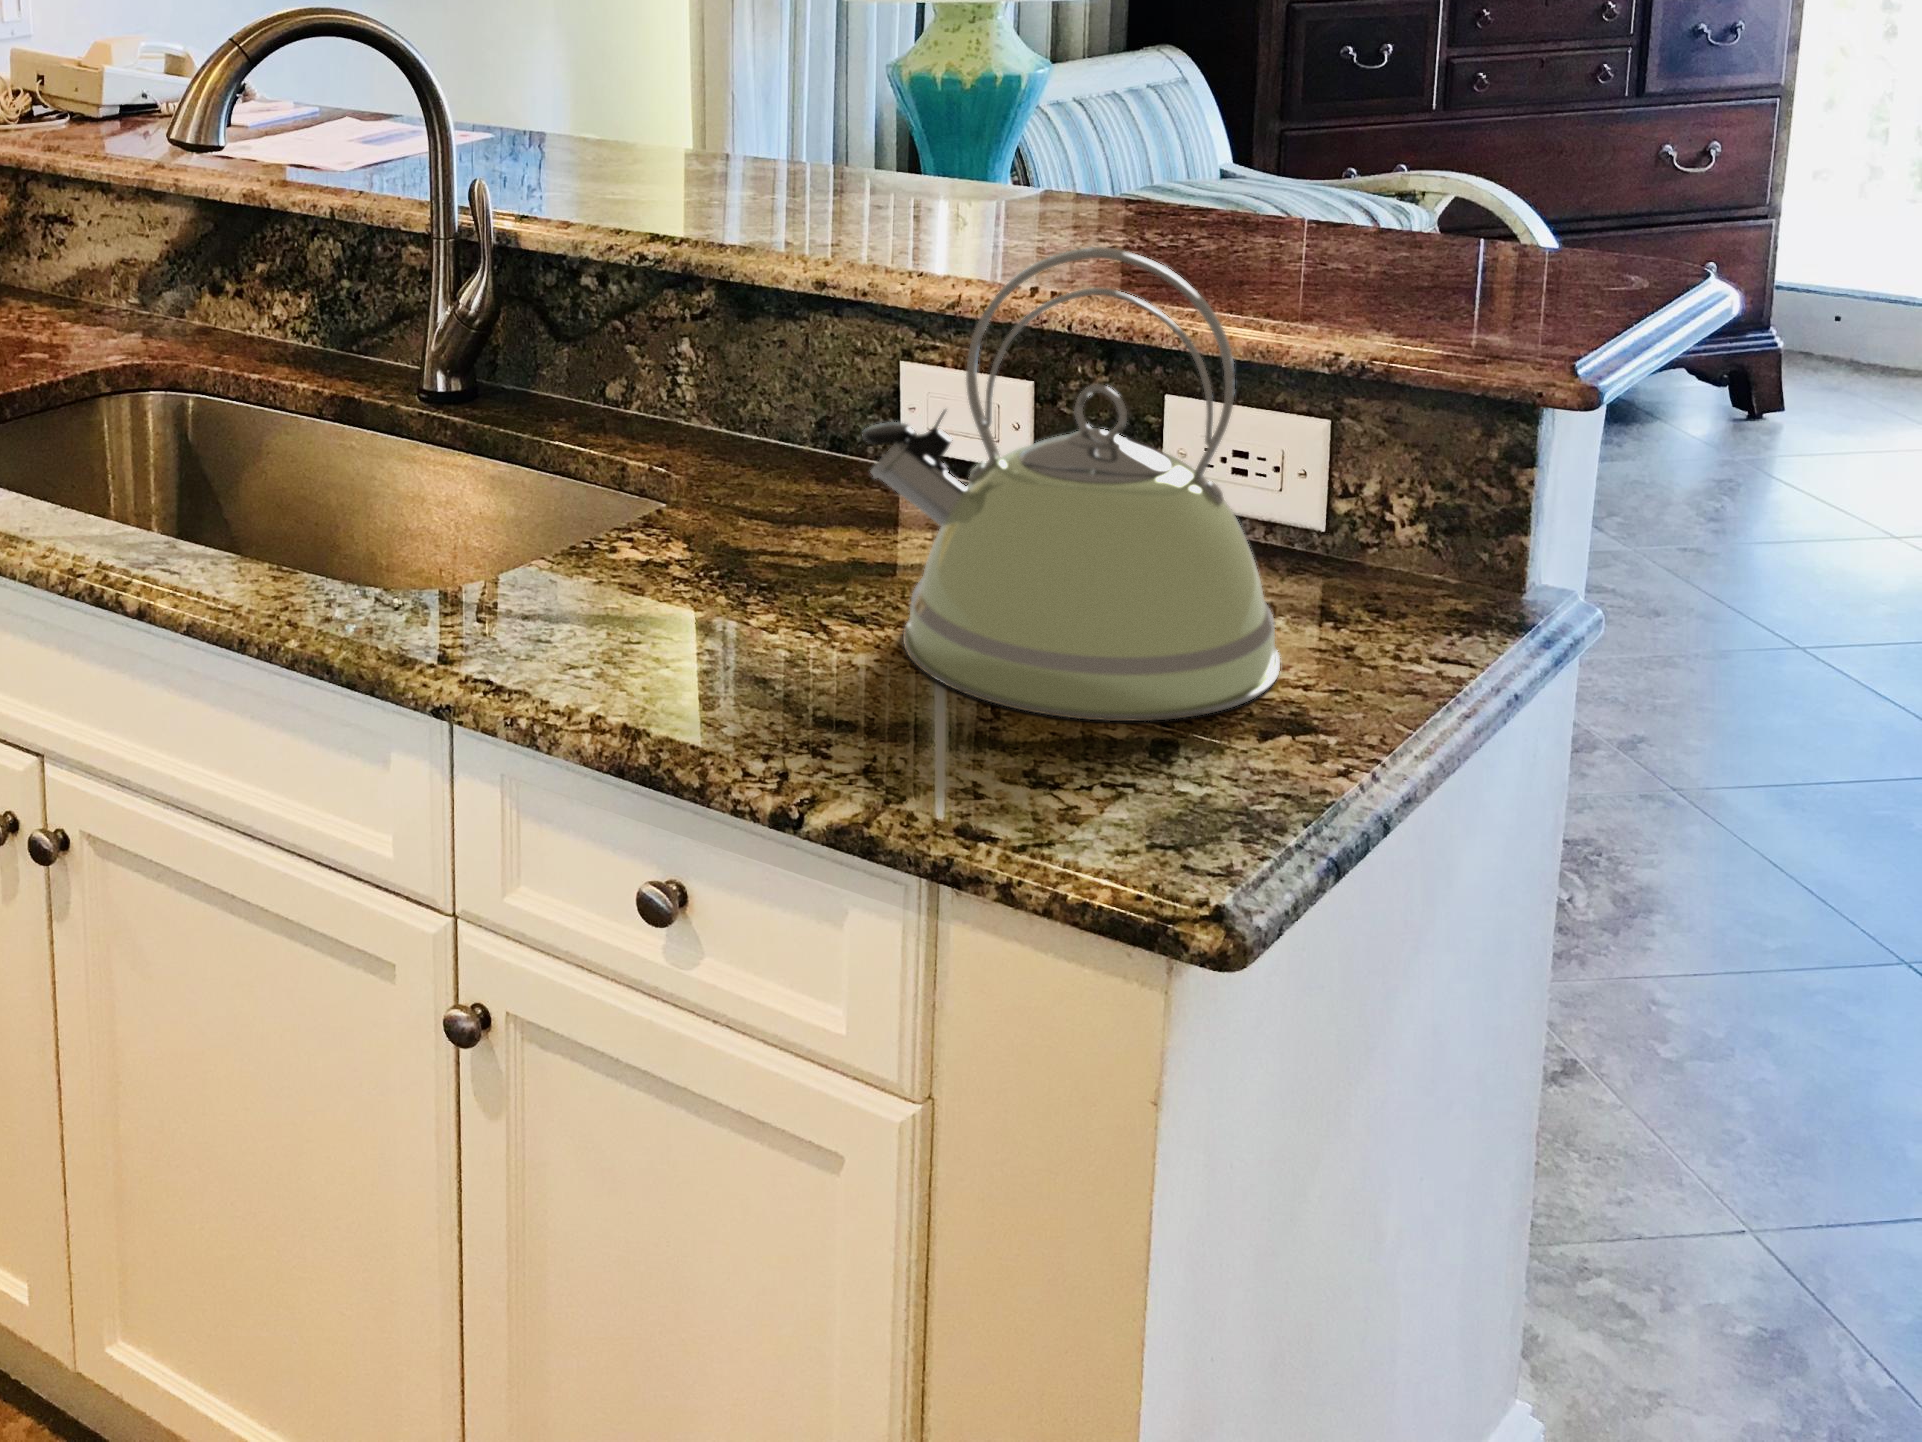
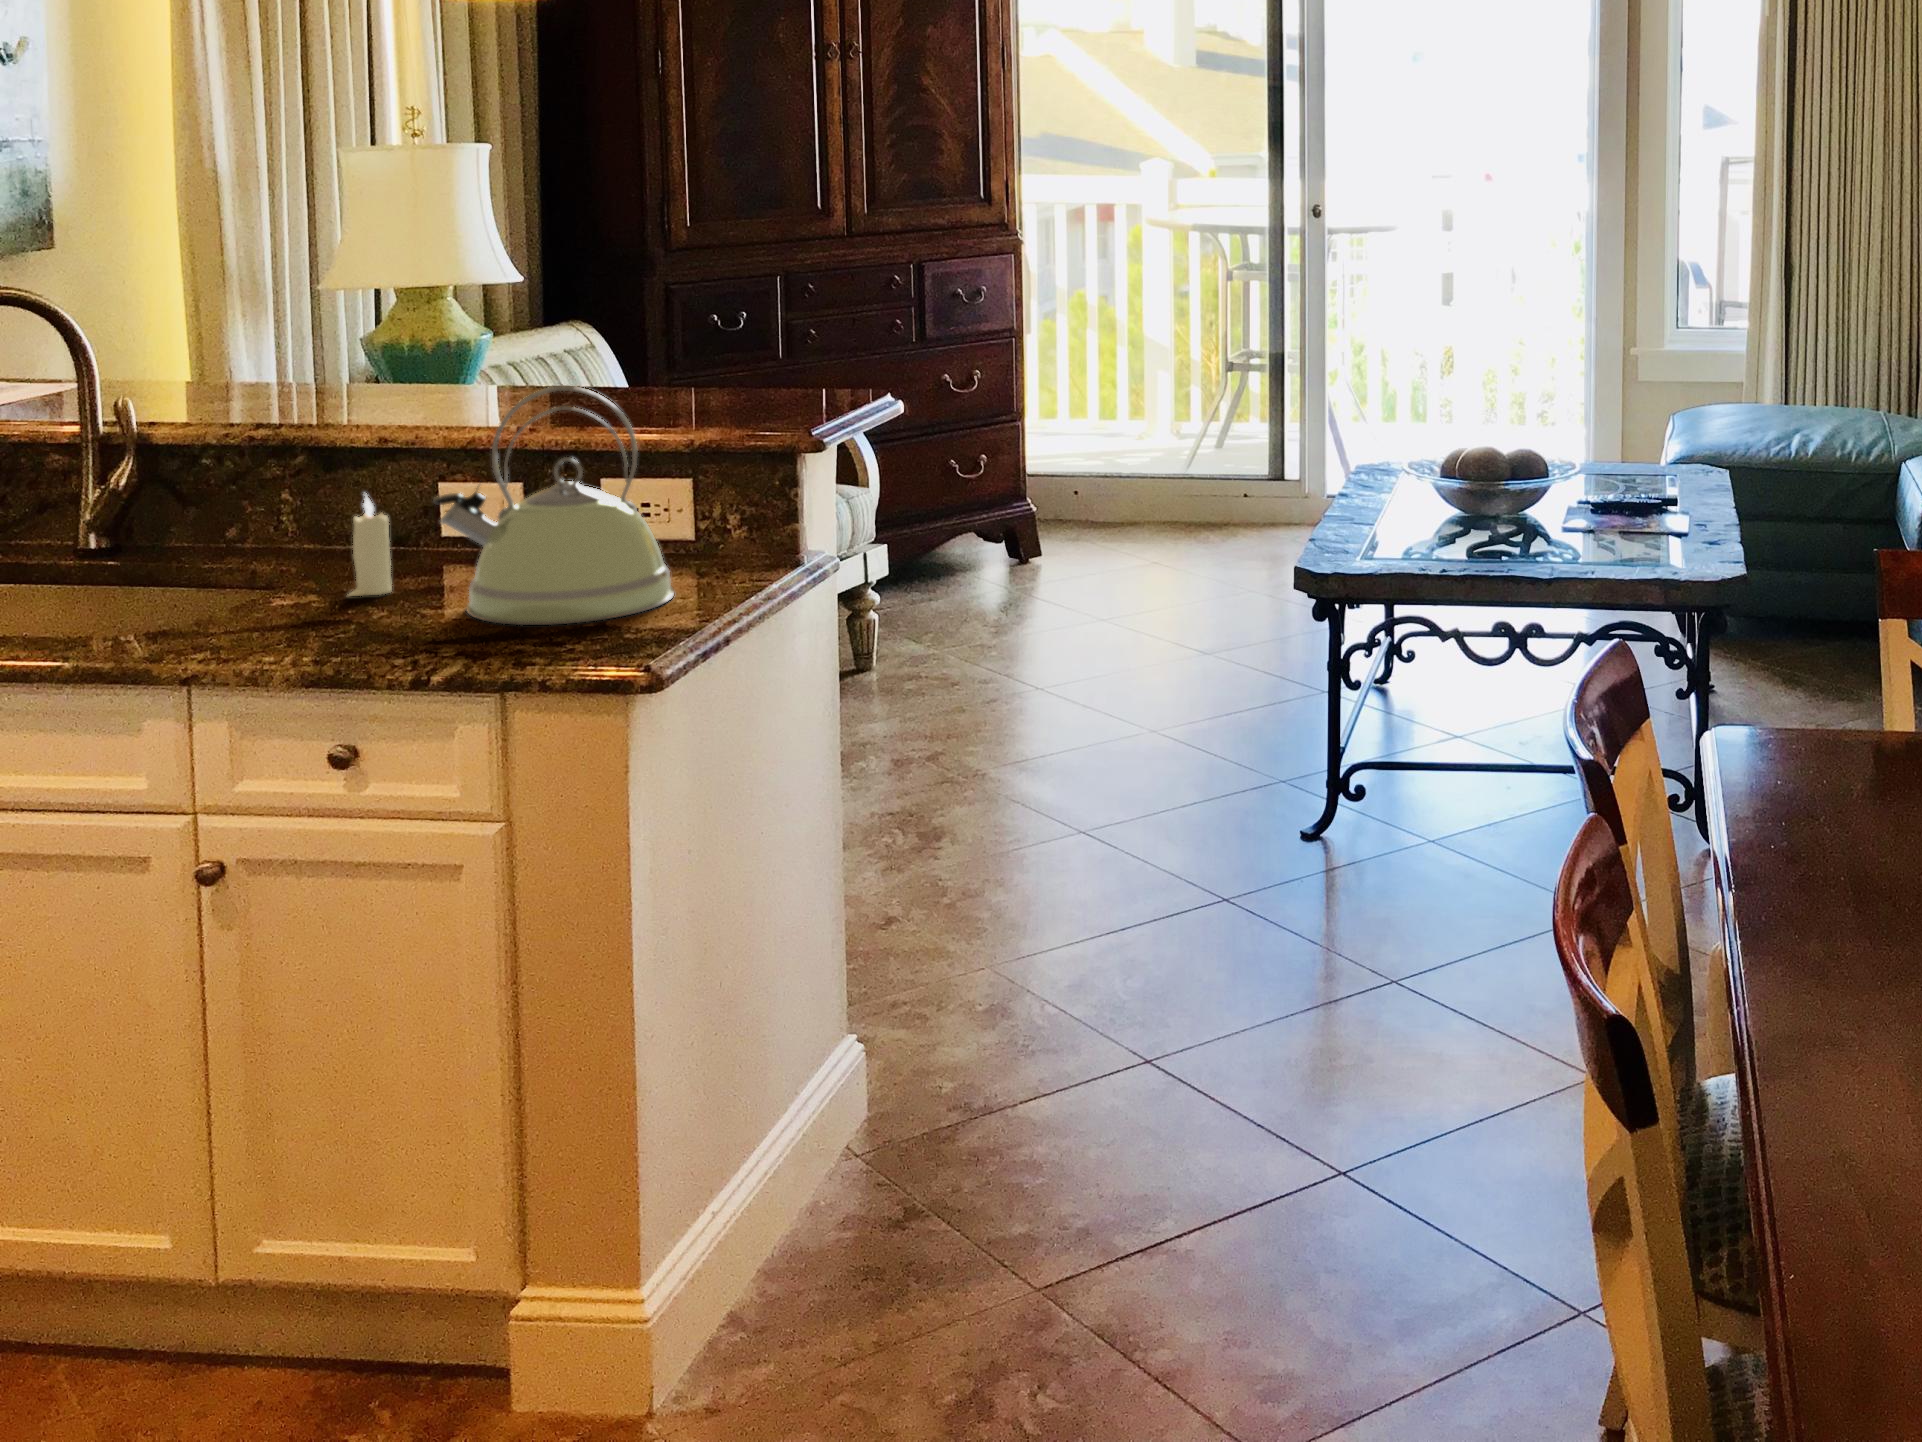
candle: none [729,389,803,562] -> present [349,495,392,596]

